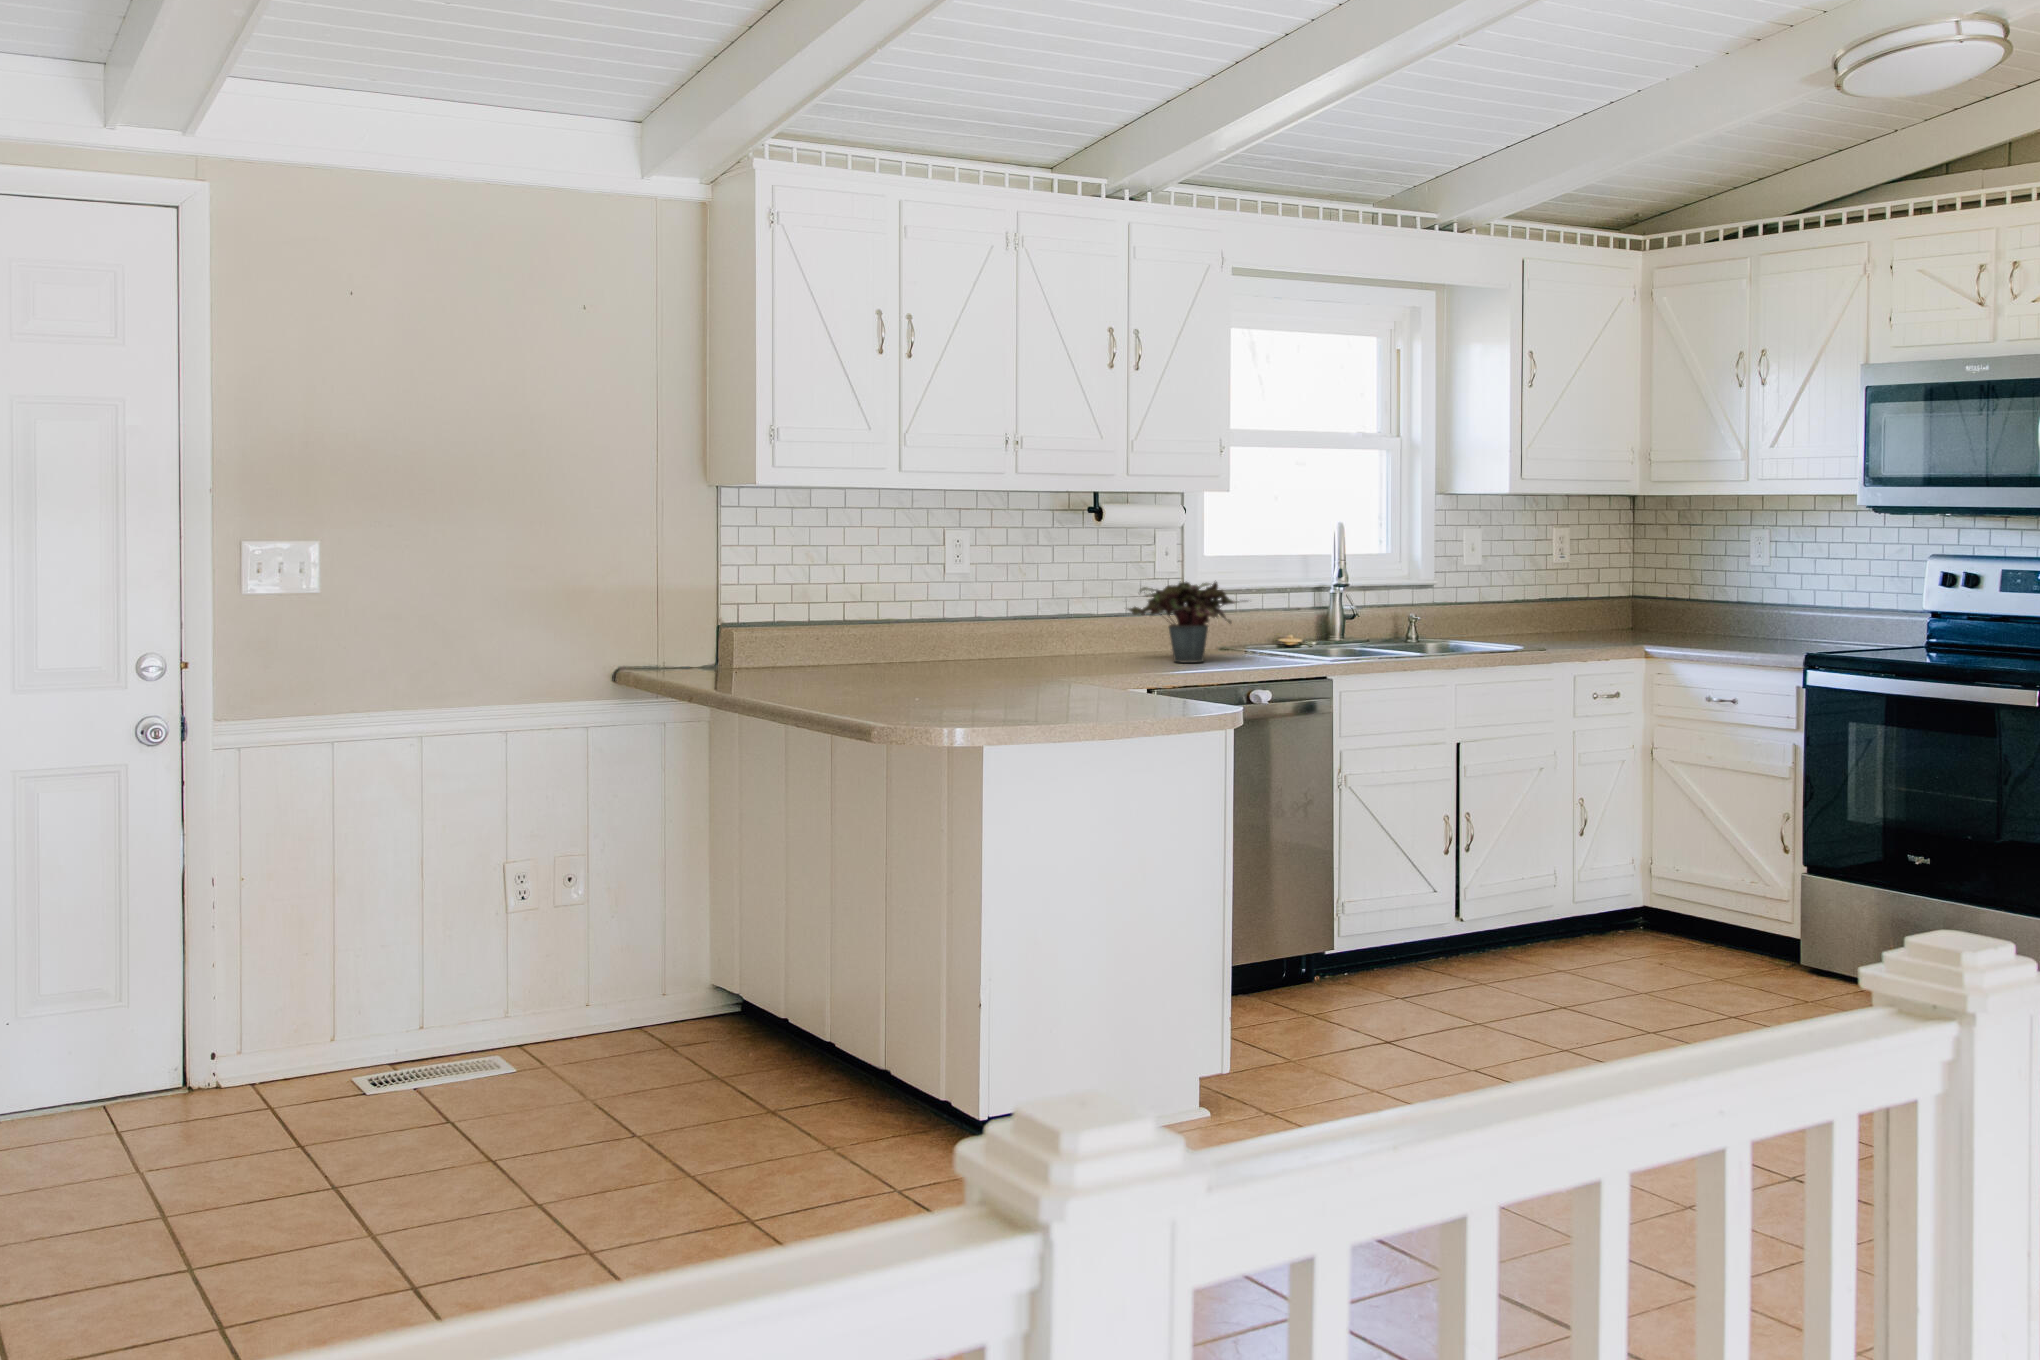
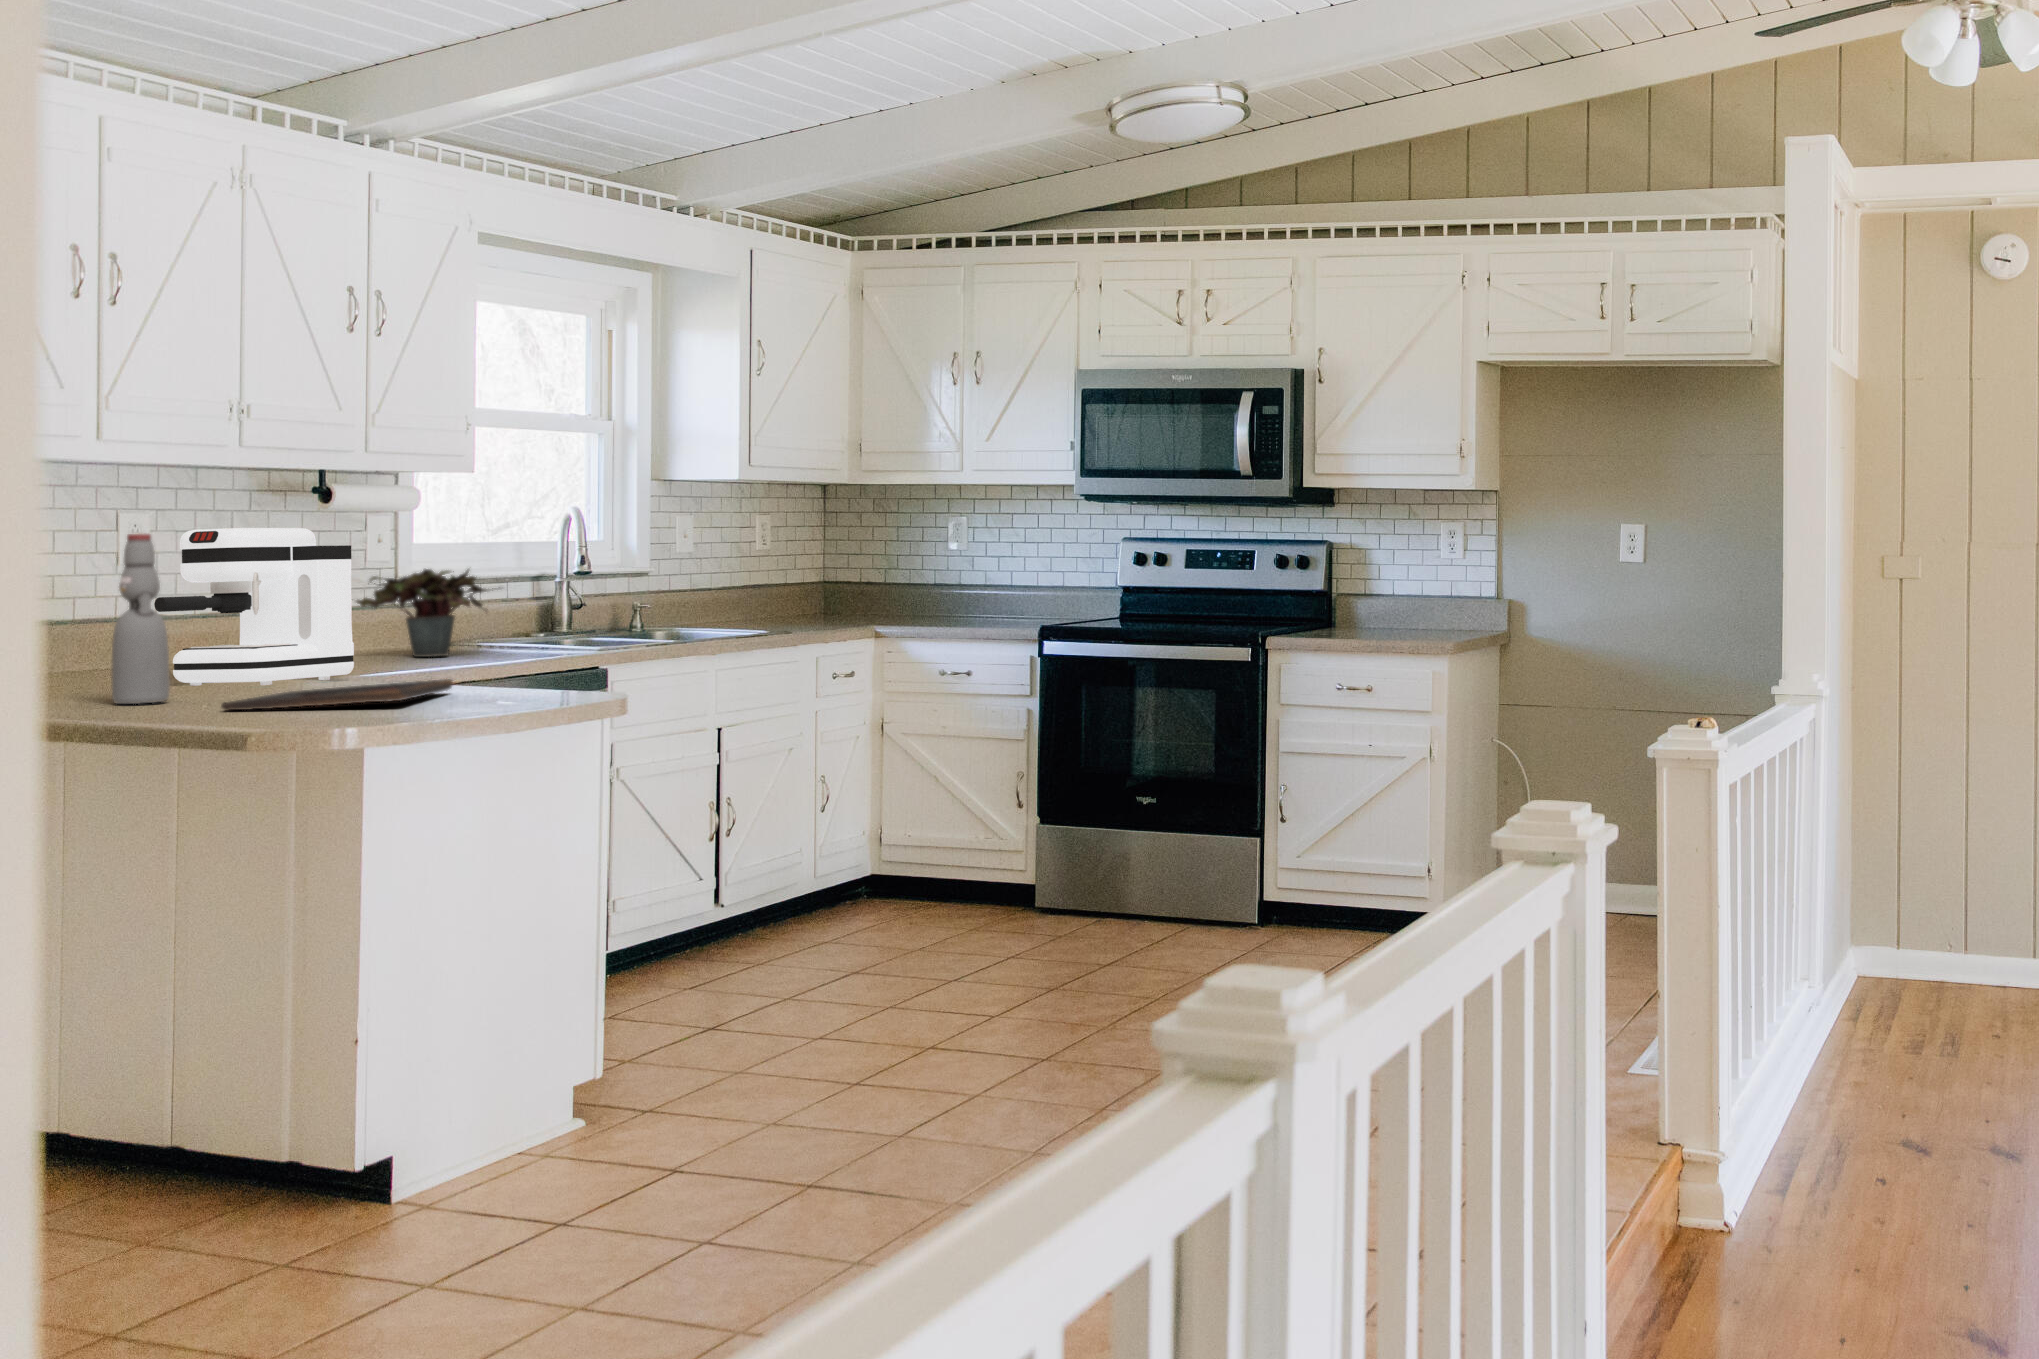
coffee maker: none [911,546,1065,685] -> present [154,528,354,686]
bottle: none [846,552,887,698] -> present [112,533,170,704]
decorative tray: none [892,690,1099,710] -> present [221,679,452,710]

